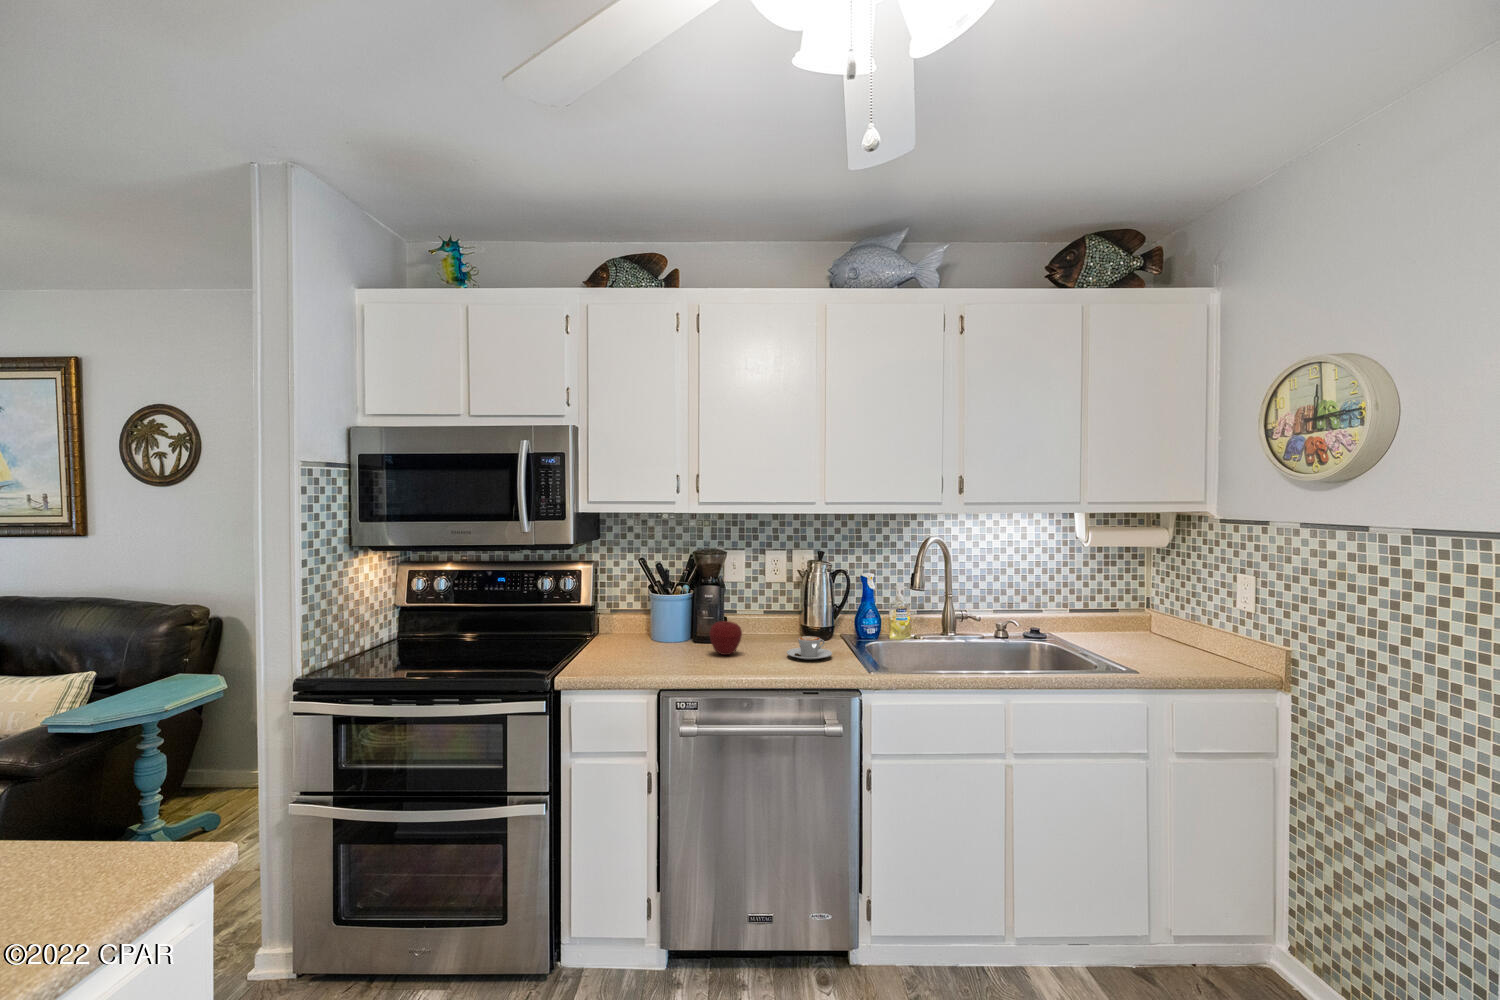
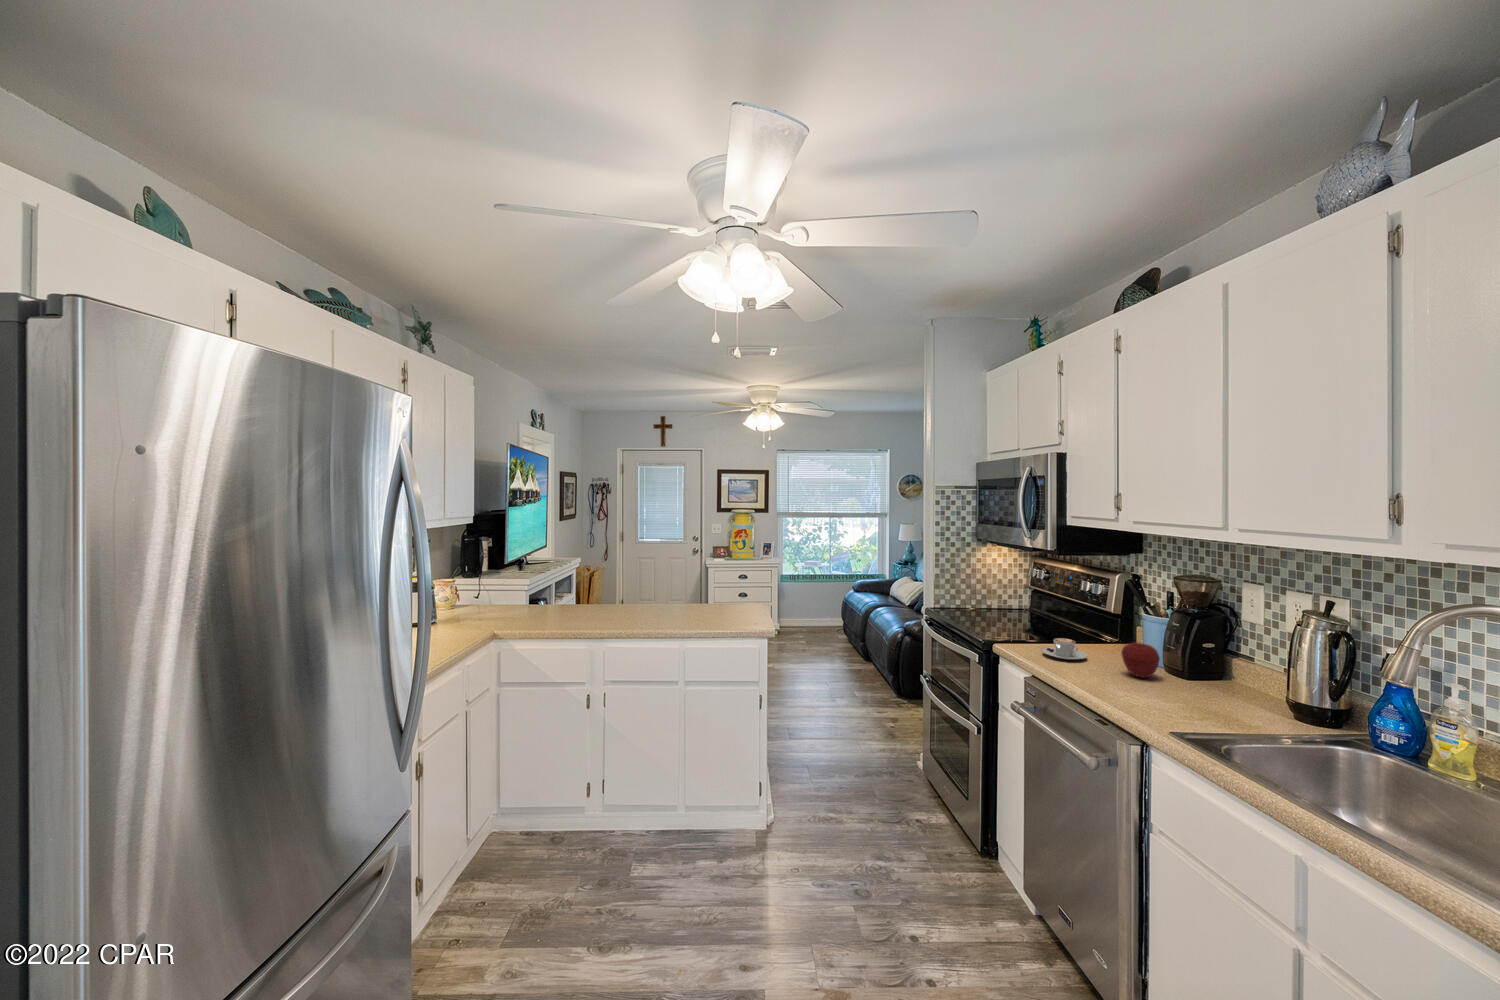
coffee cup: present [787,636,832,660] -> present [1042,638,1087,660]

